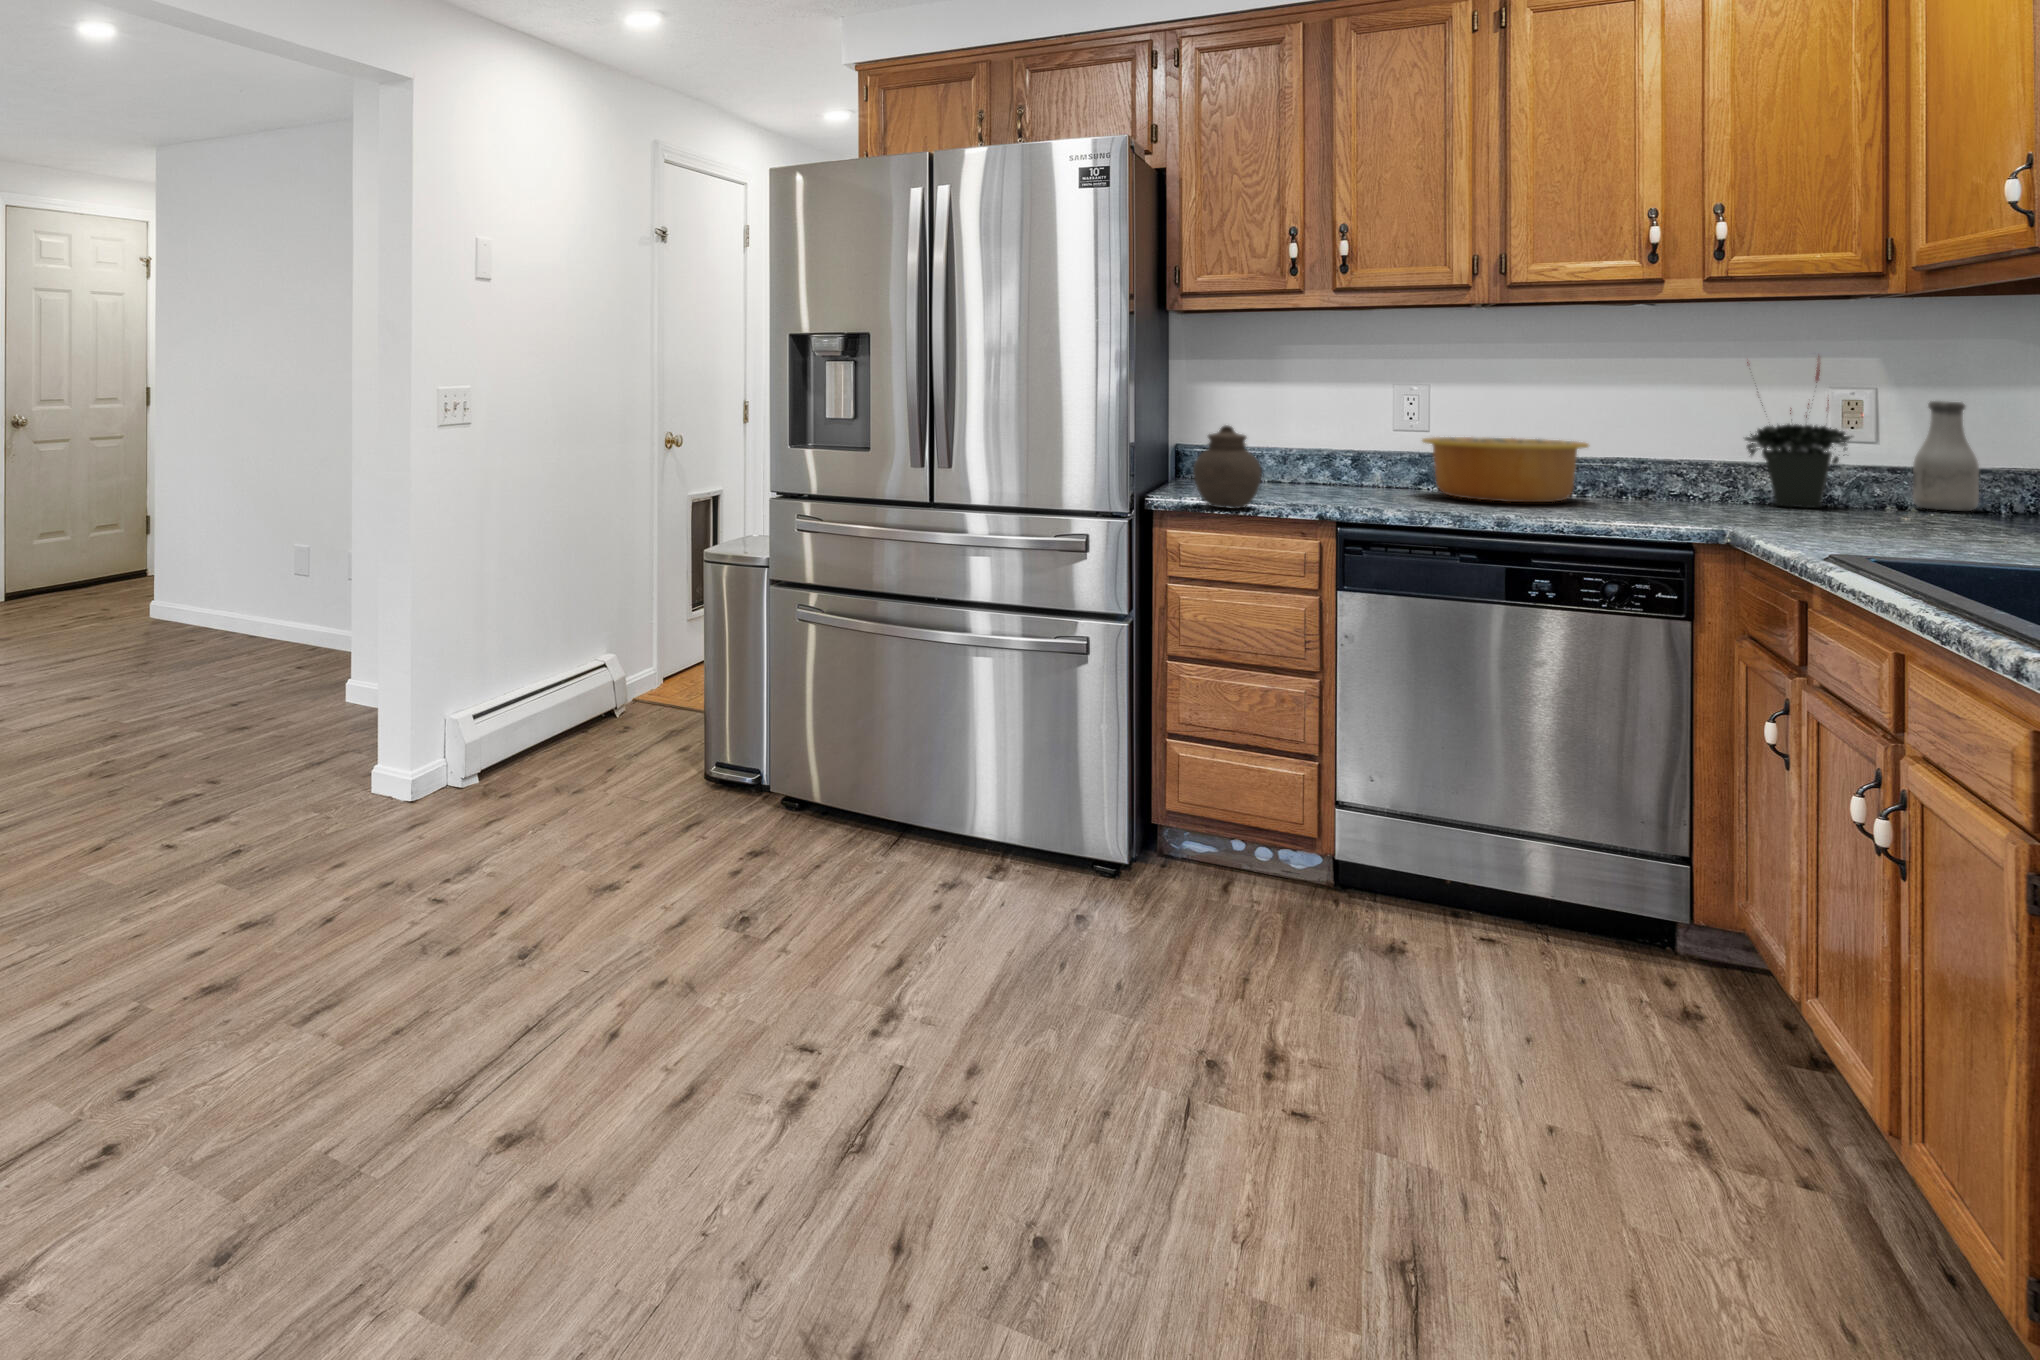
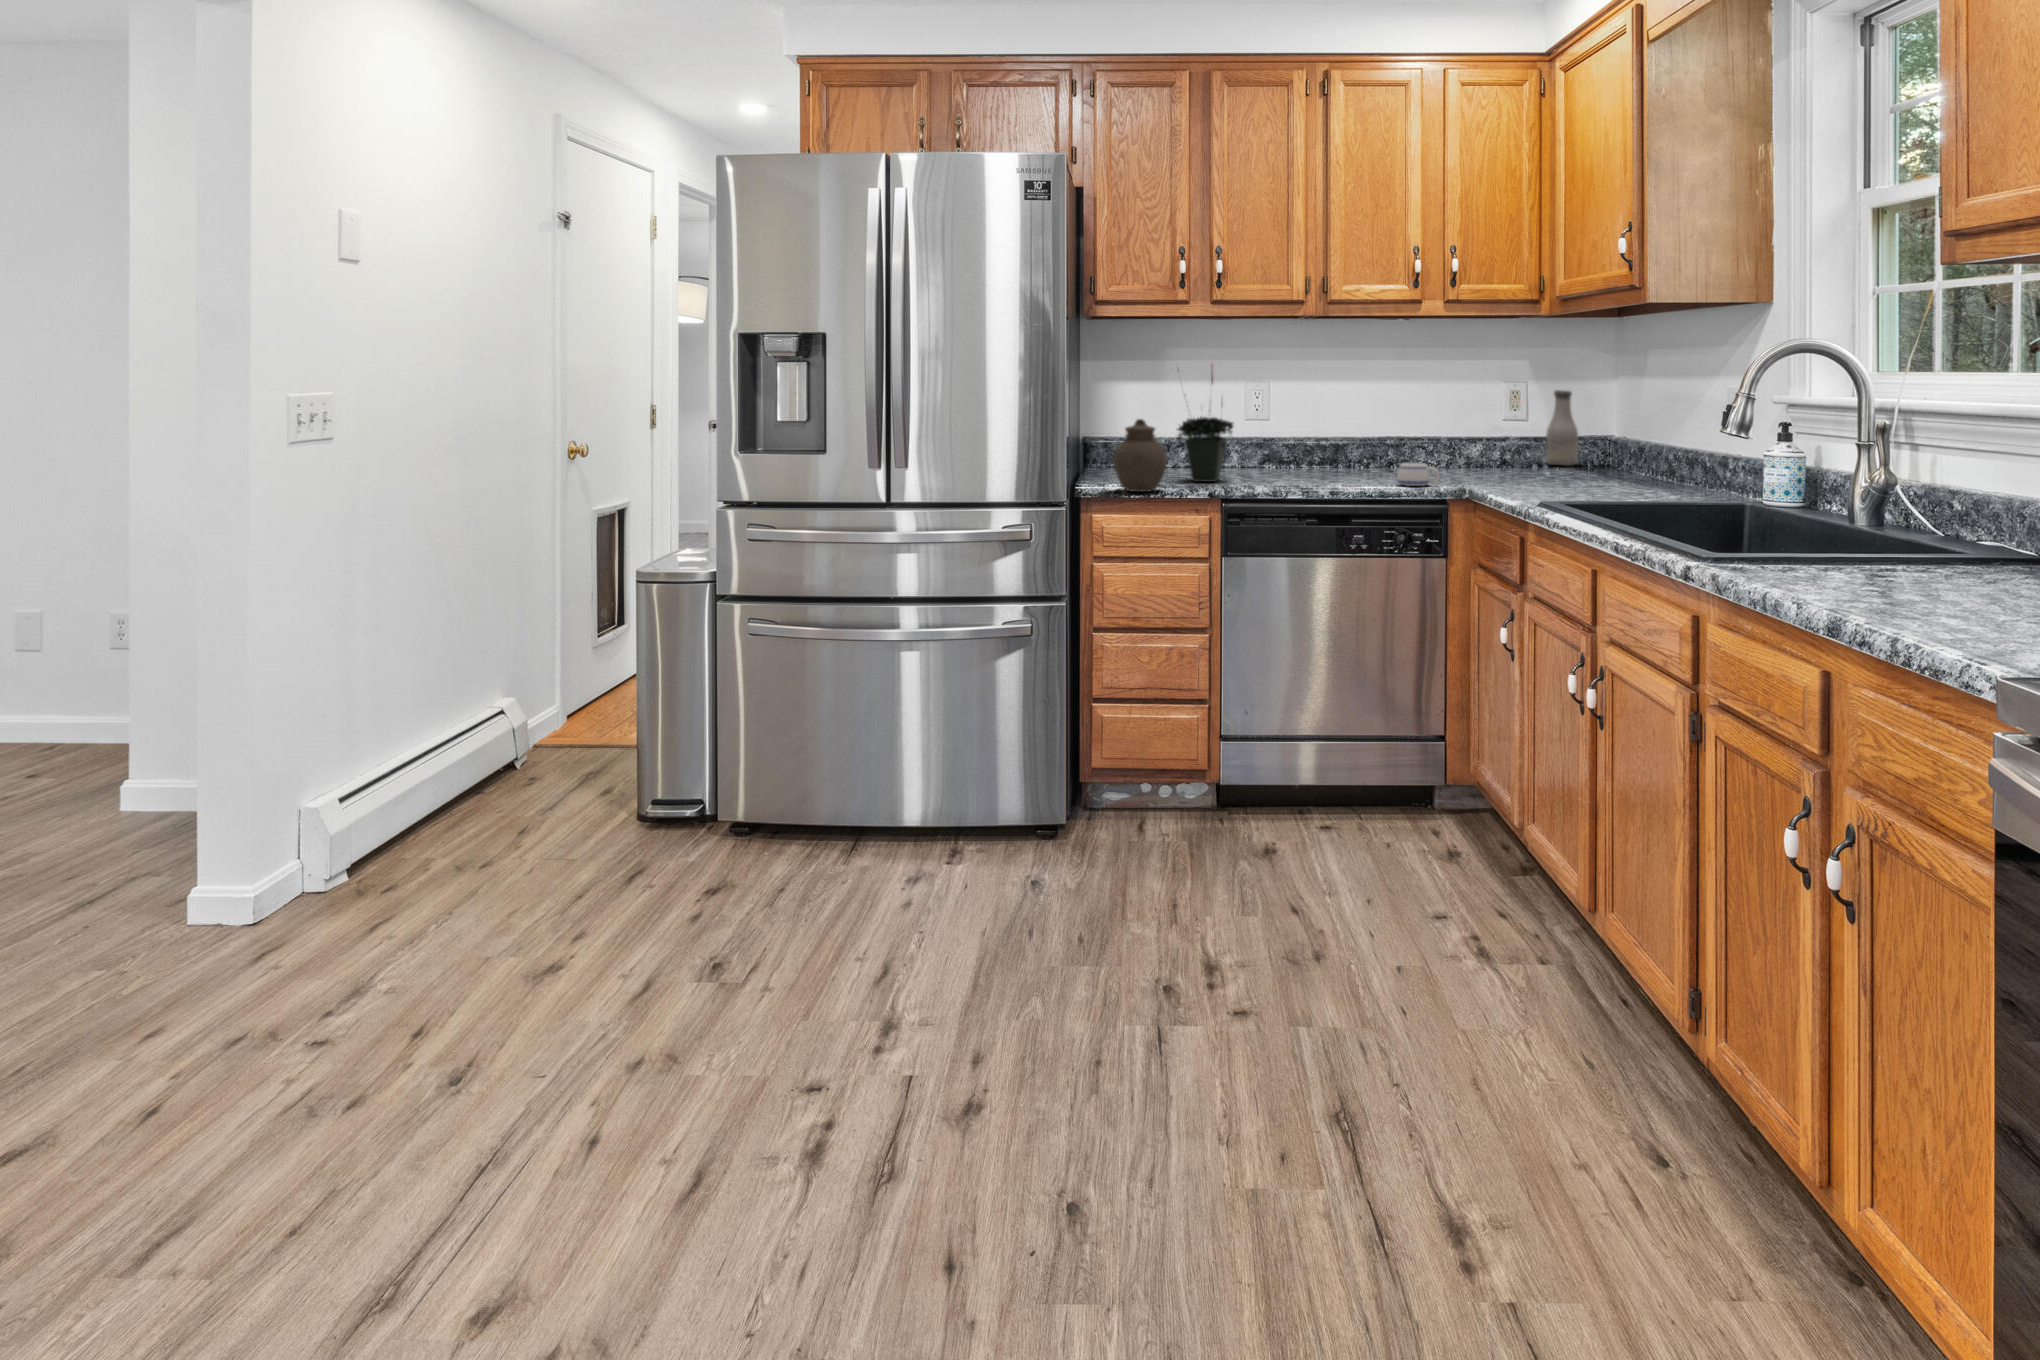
potted plant: present [1745,356,1851,508] -> present [1176,366,1233,482]
bowl: present [1423,437,1588,502] -> none [1269,423,1376,473]
mug: none [1610,492,1683,523] -> present [1397,463,1440,486]

